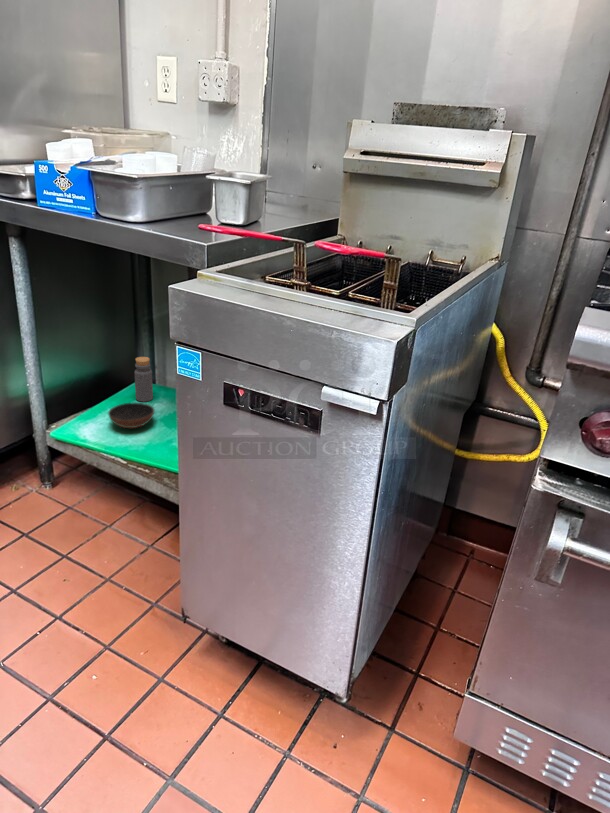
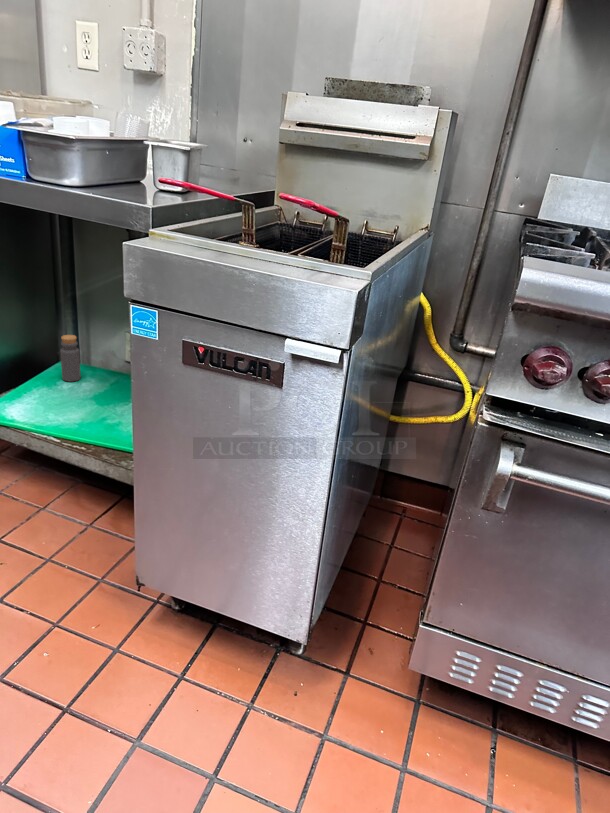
bowl: present [108,403,154,428] -> none [36,382,86,407]

